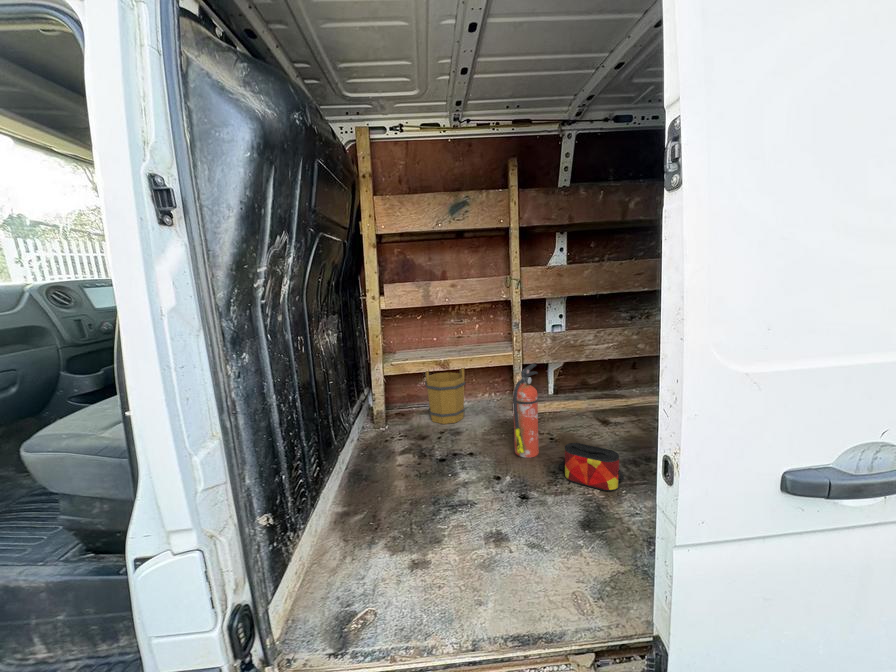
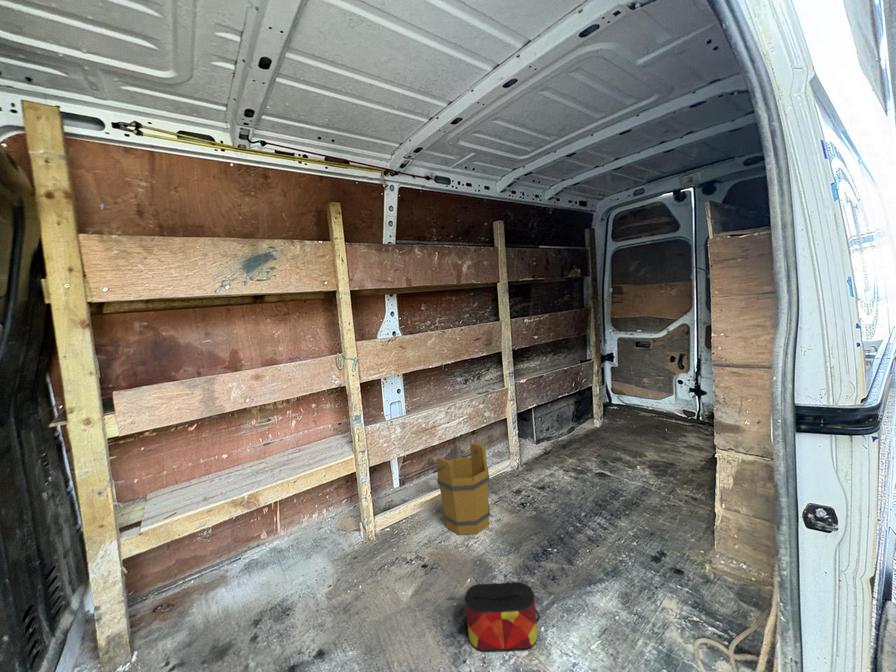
fire extinguisher: present [513,364,539,458] -> none [376,480,420,627]
bucket: present [423,368,465,424] -> present [433,443,490,535]

